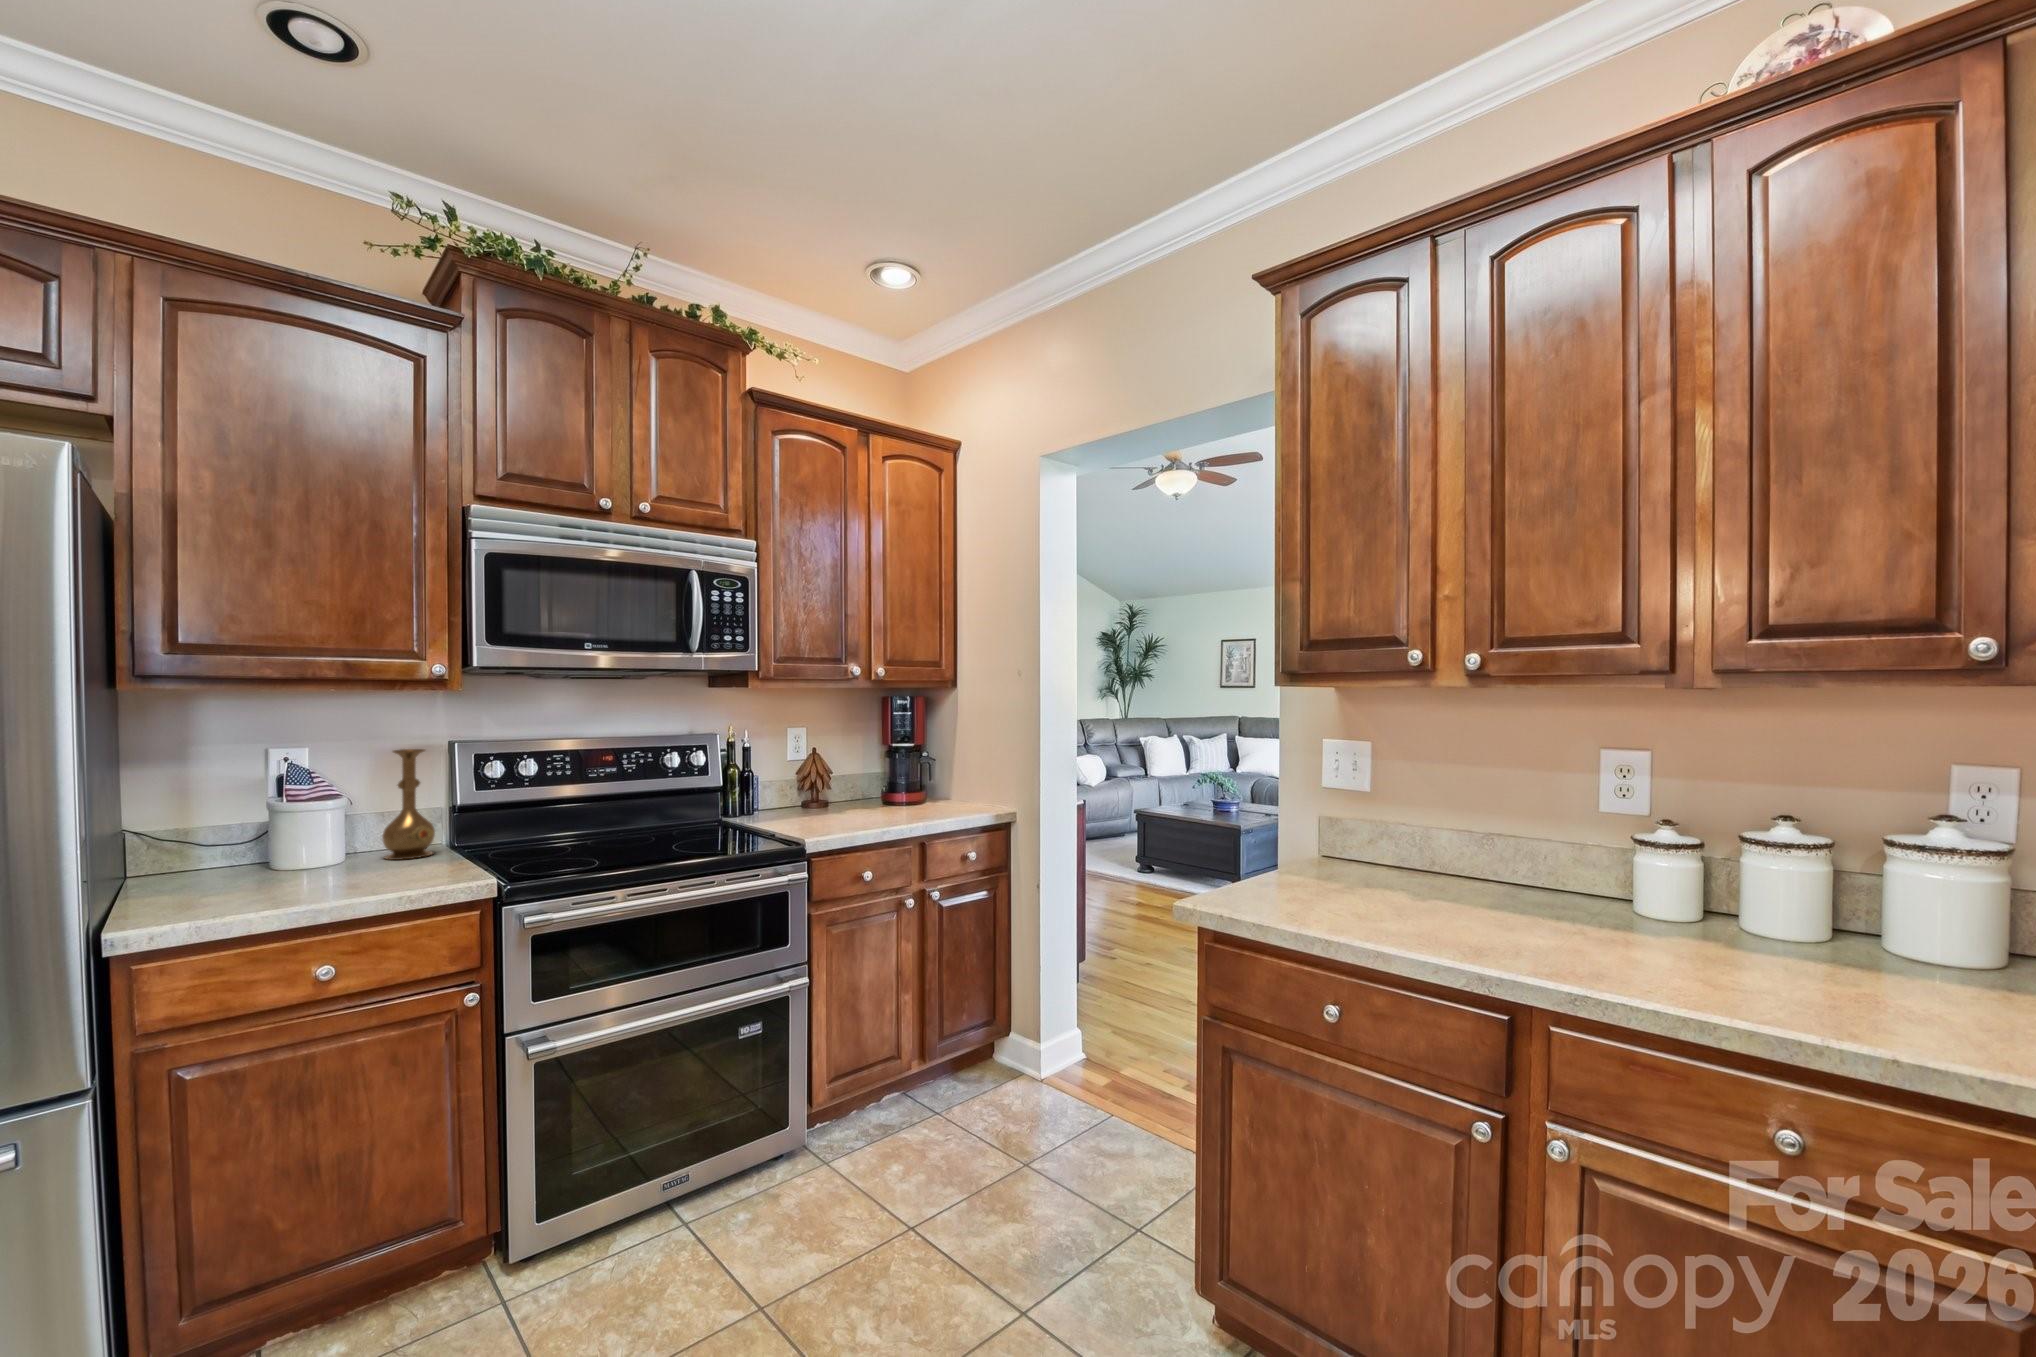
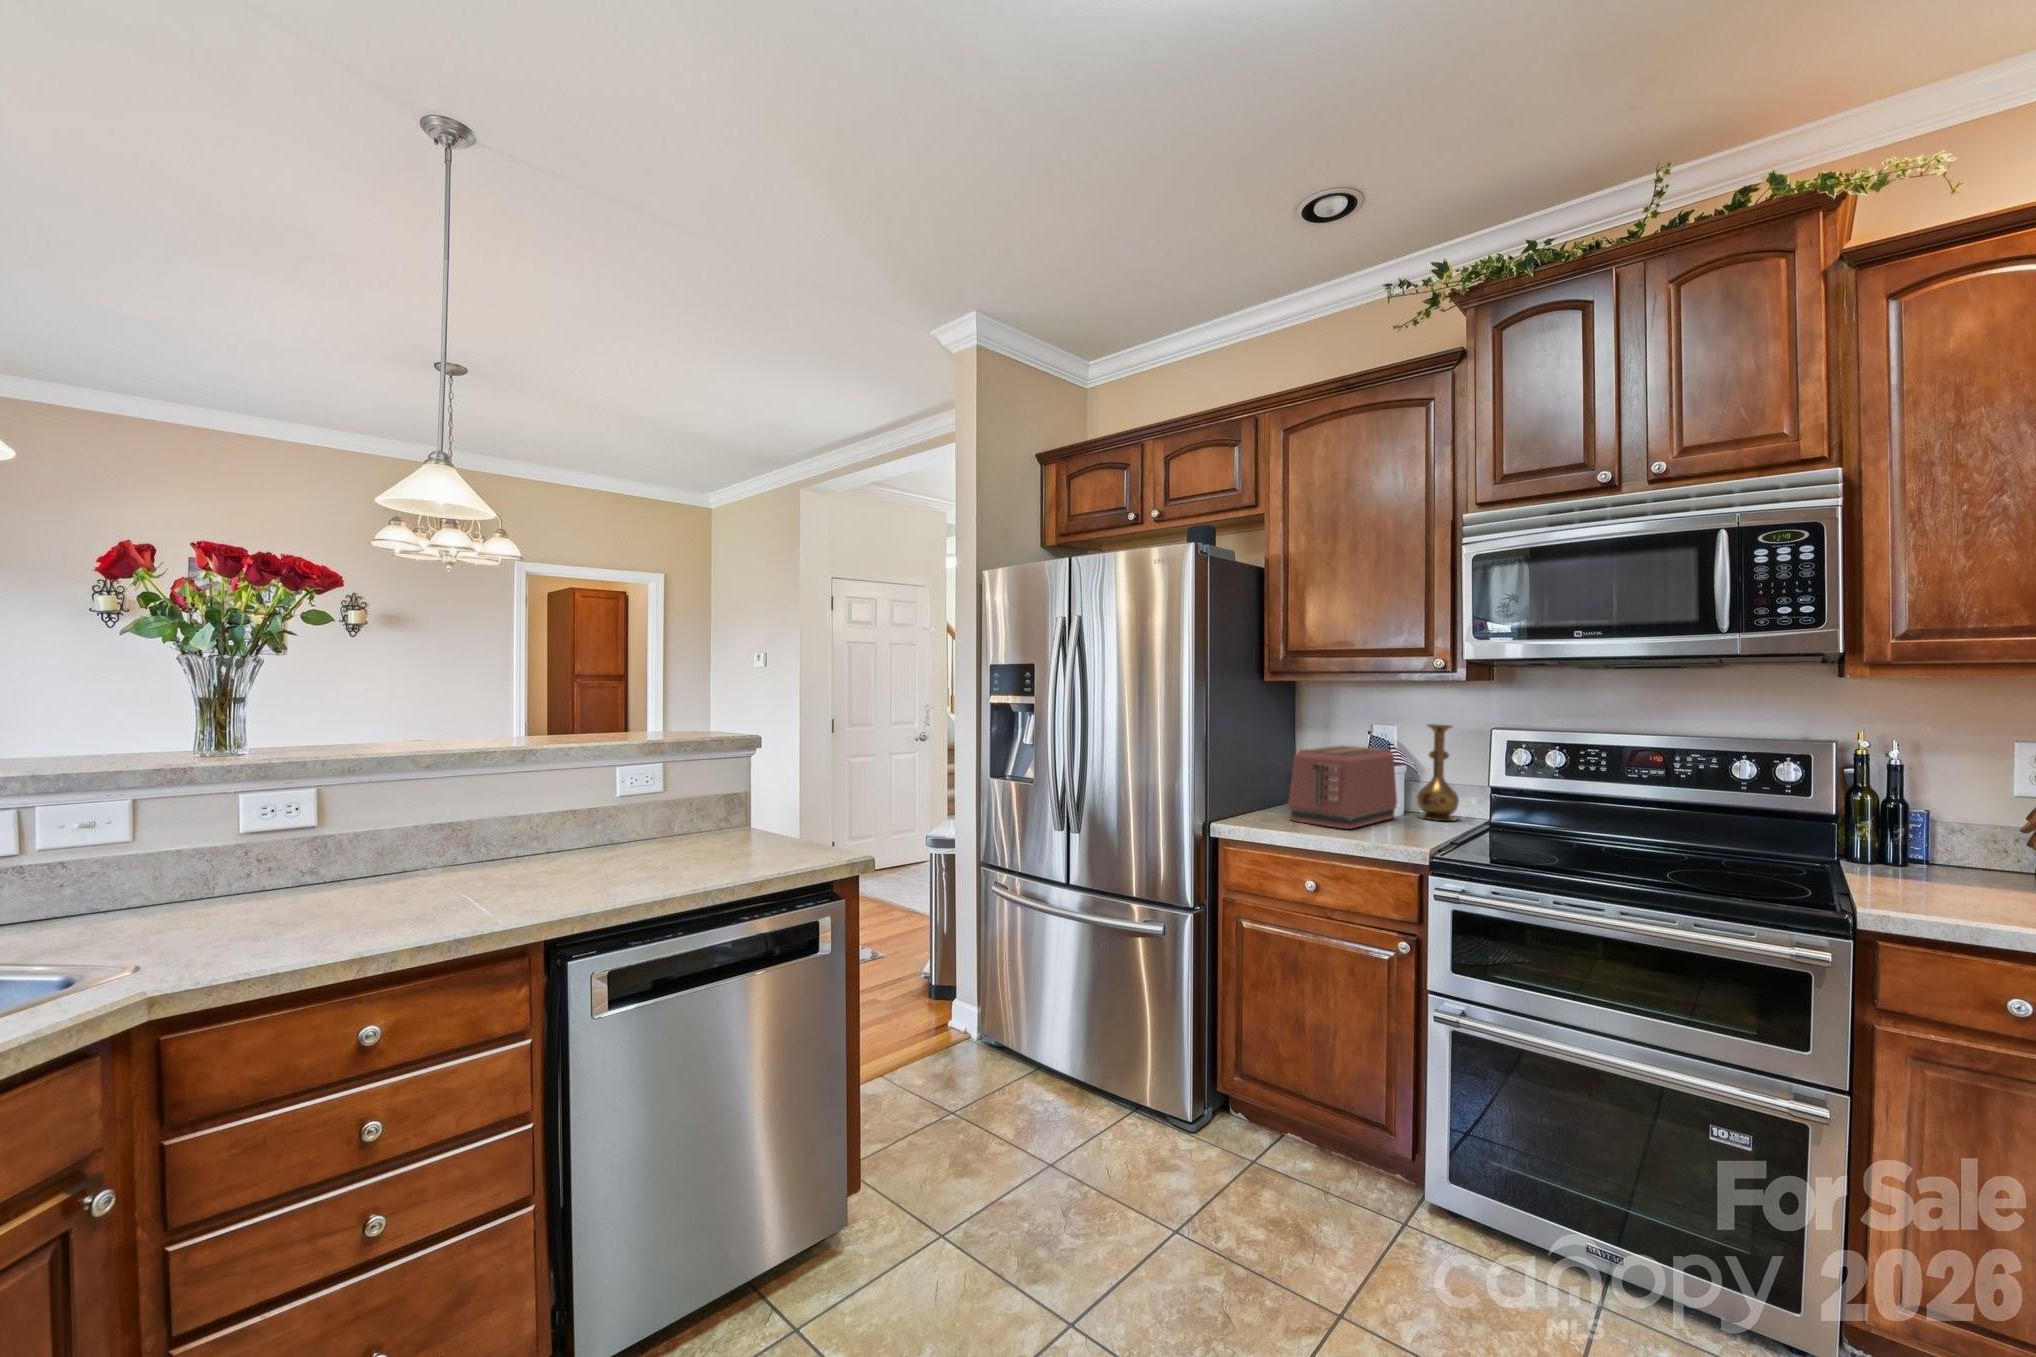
toaster: none [260,786,376,903] -> present [1288,745,1397,829]

